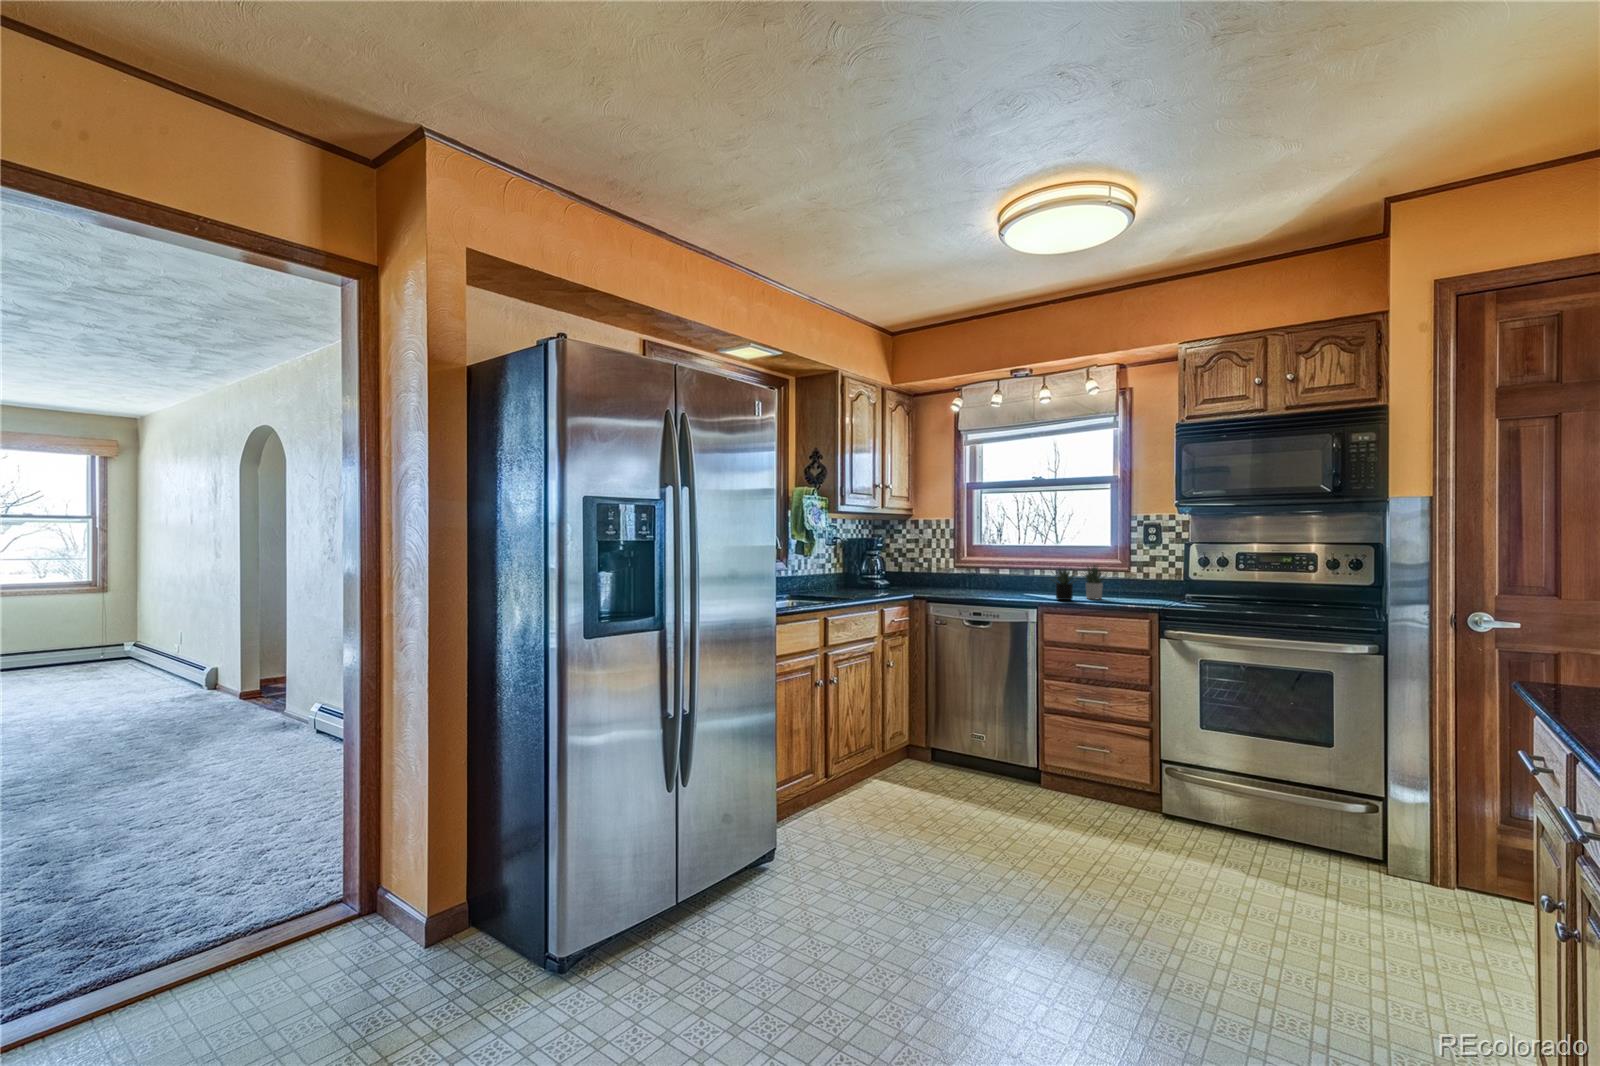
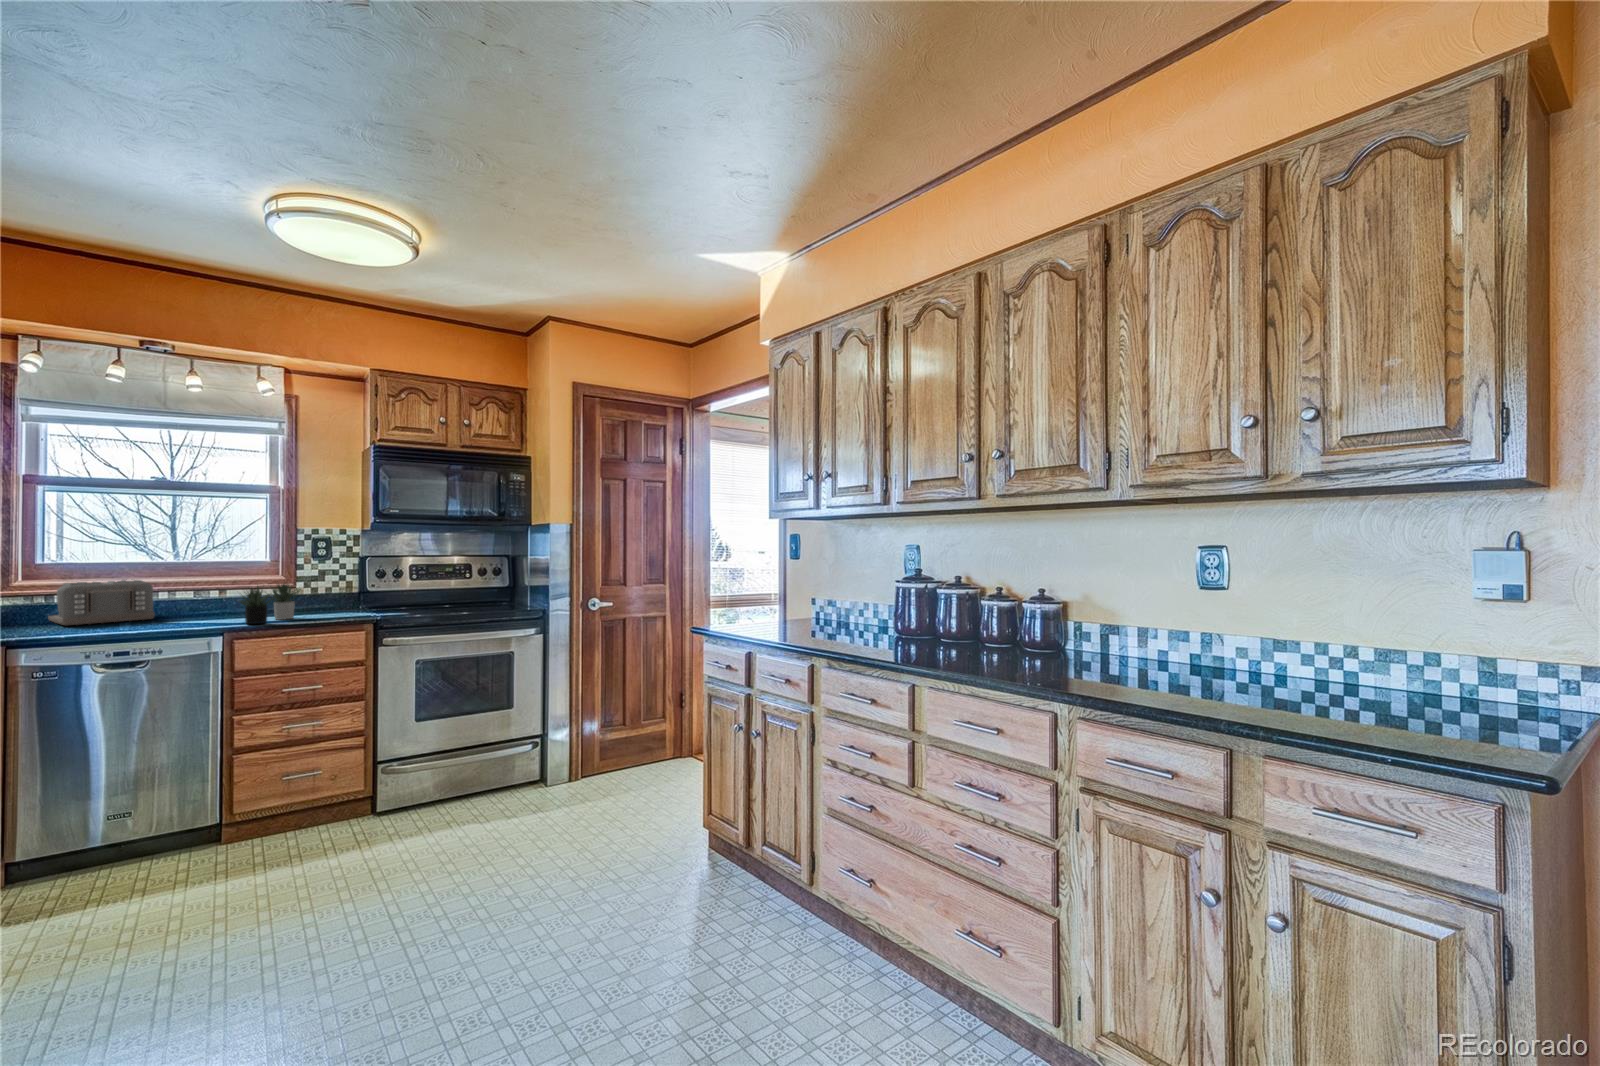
toaster: none [969,557,1026,589] -> present [48,579,155,625]

